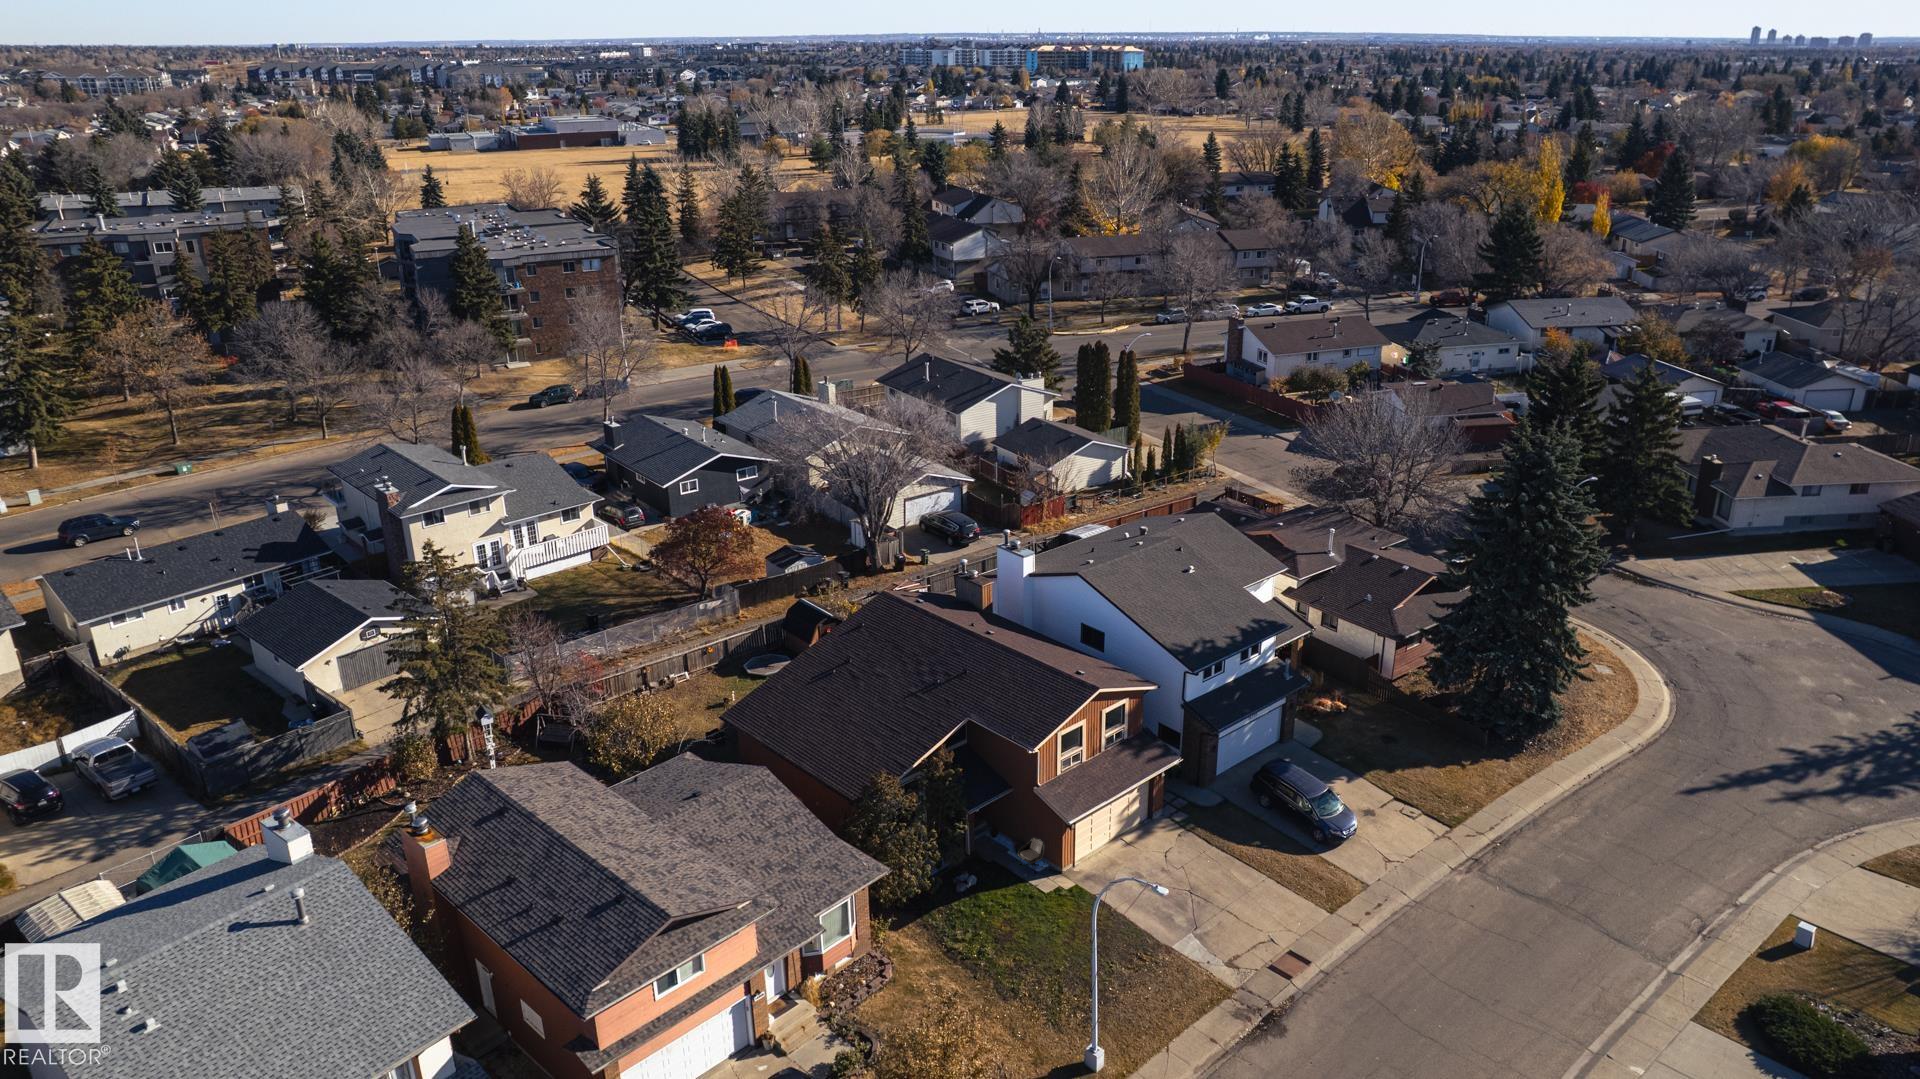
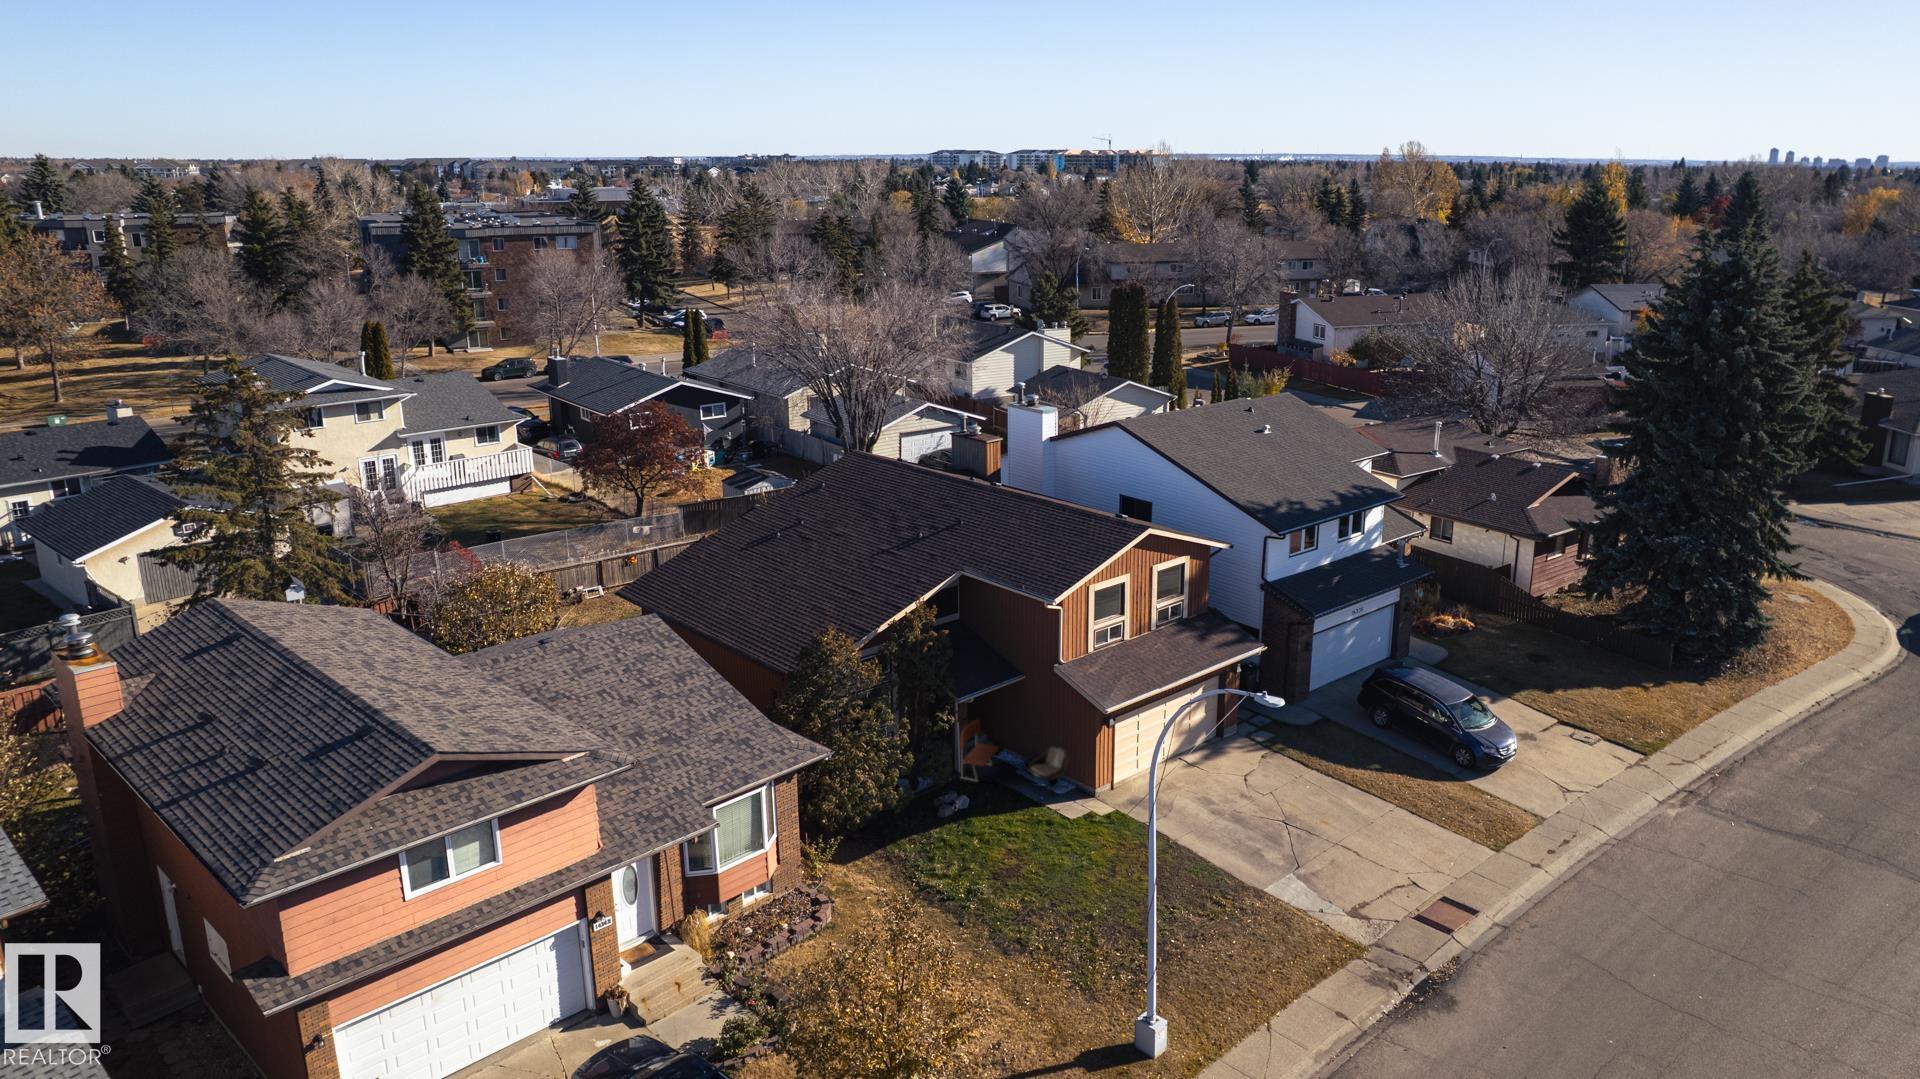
bench: none [971,817,998,862] -> present [960,720,999,782]

